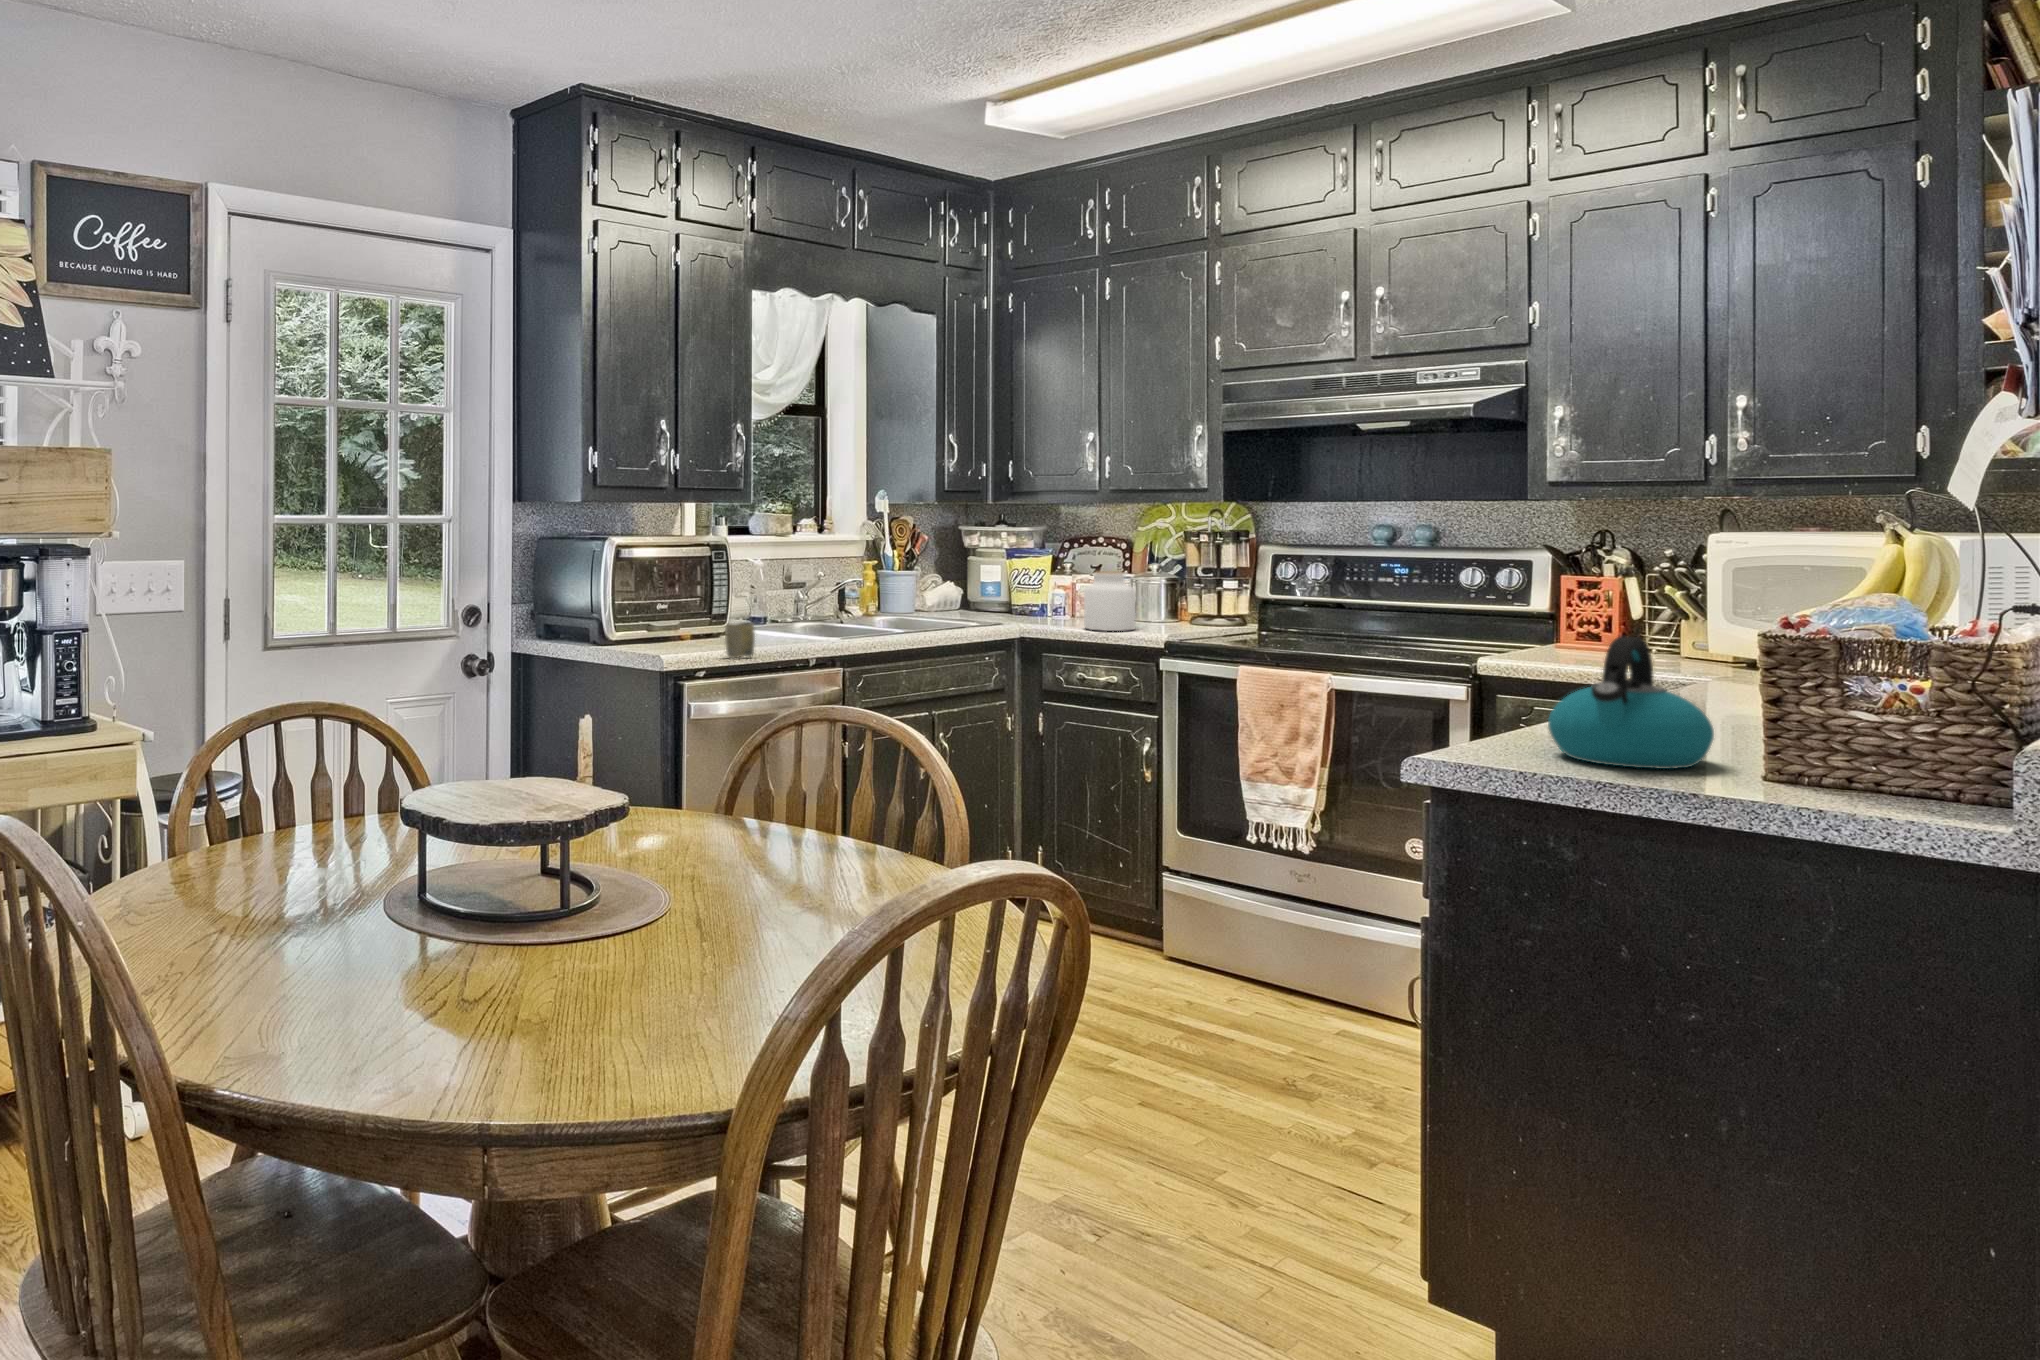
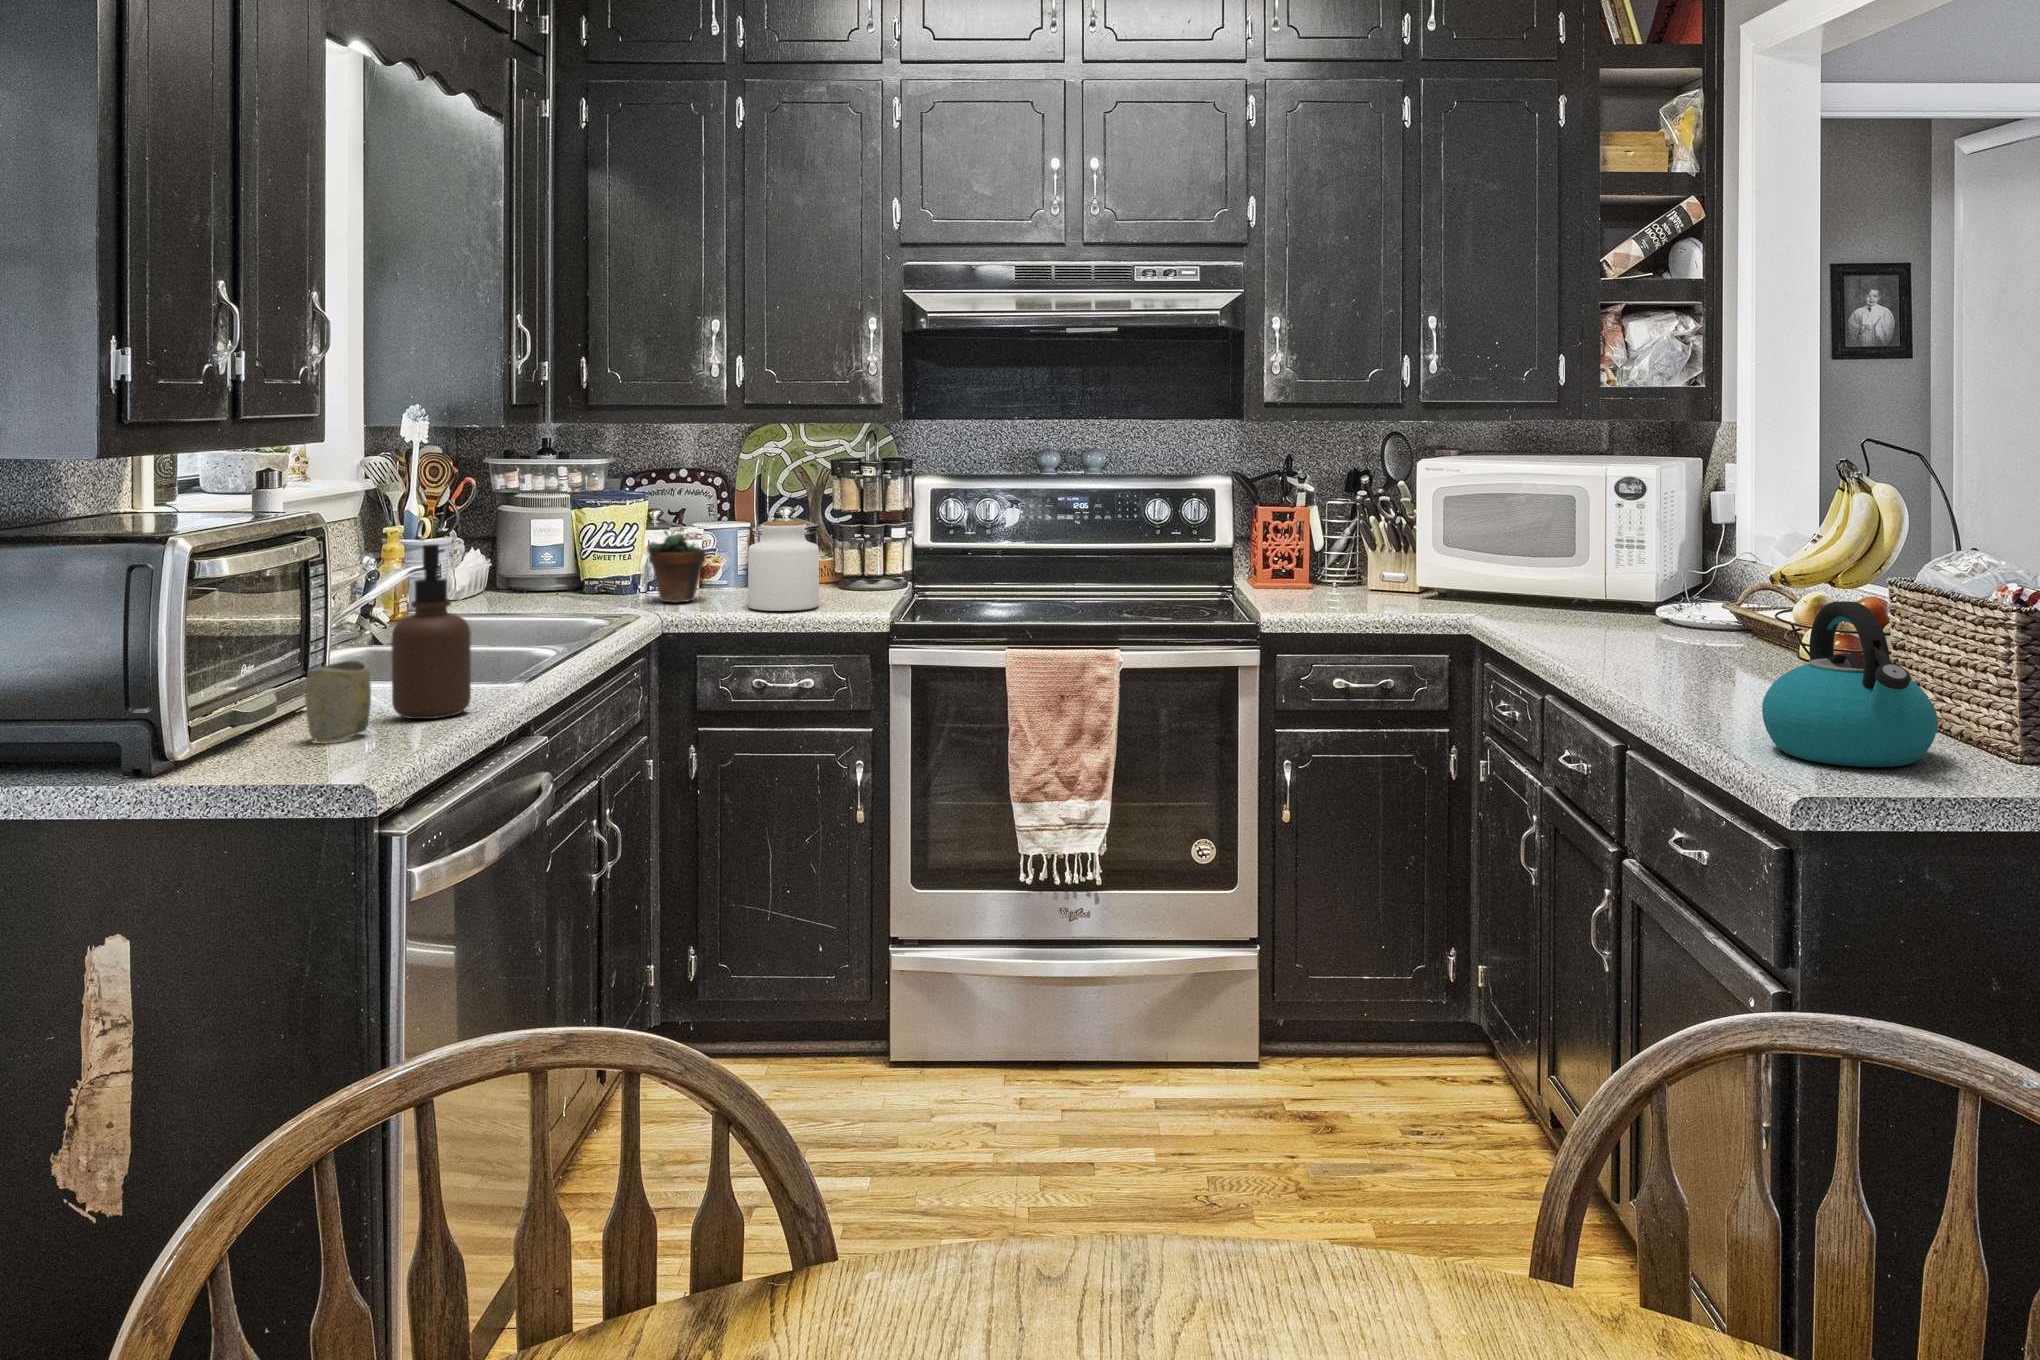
succulent plant: none [1026,562,1069,622] -> present [647,513,706,602]
soap dispenser: none [778,567,817,656] -> present [391,544,471,719]

